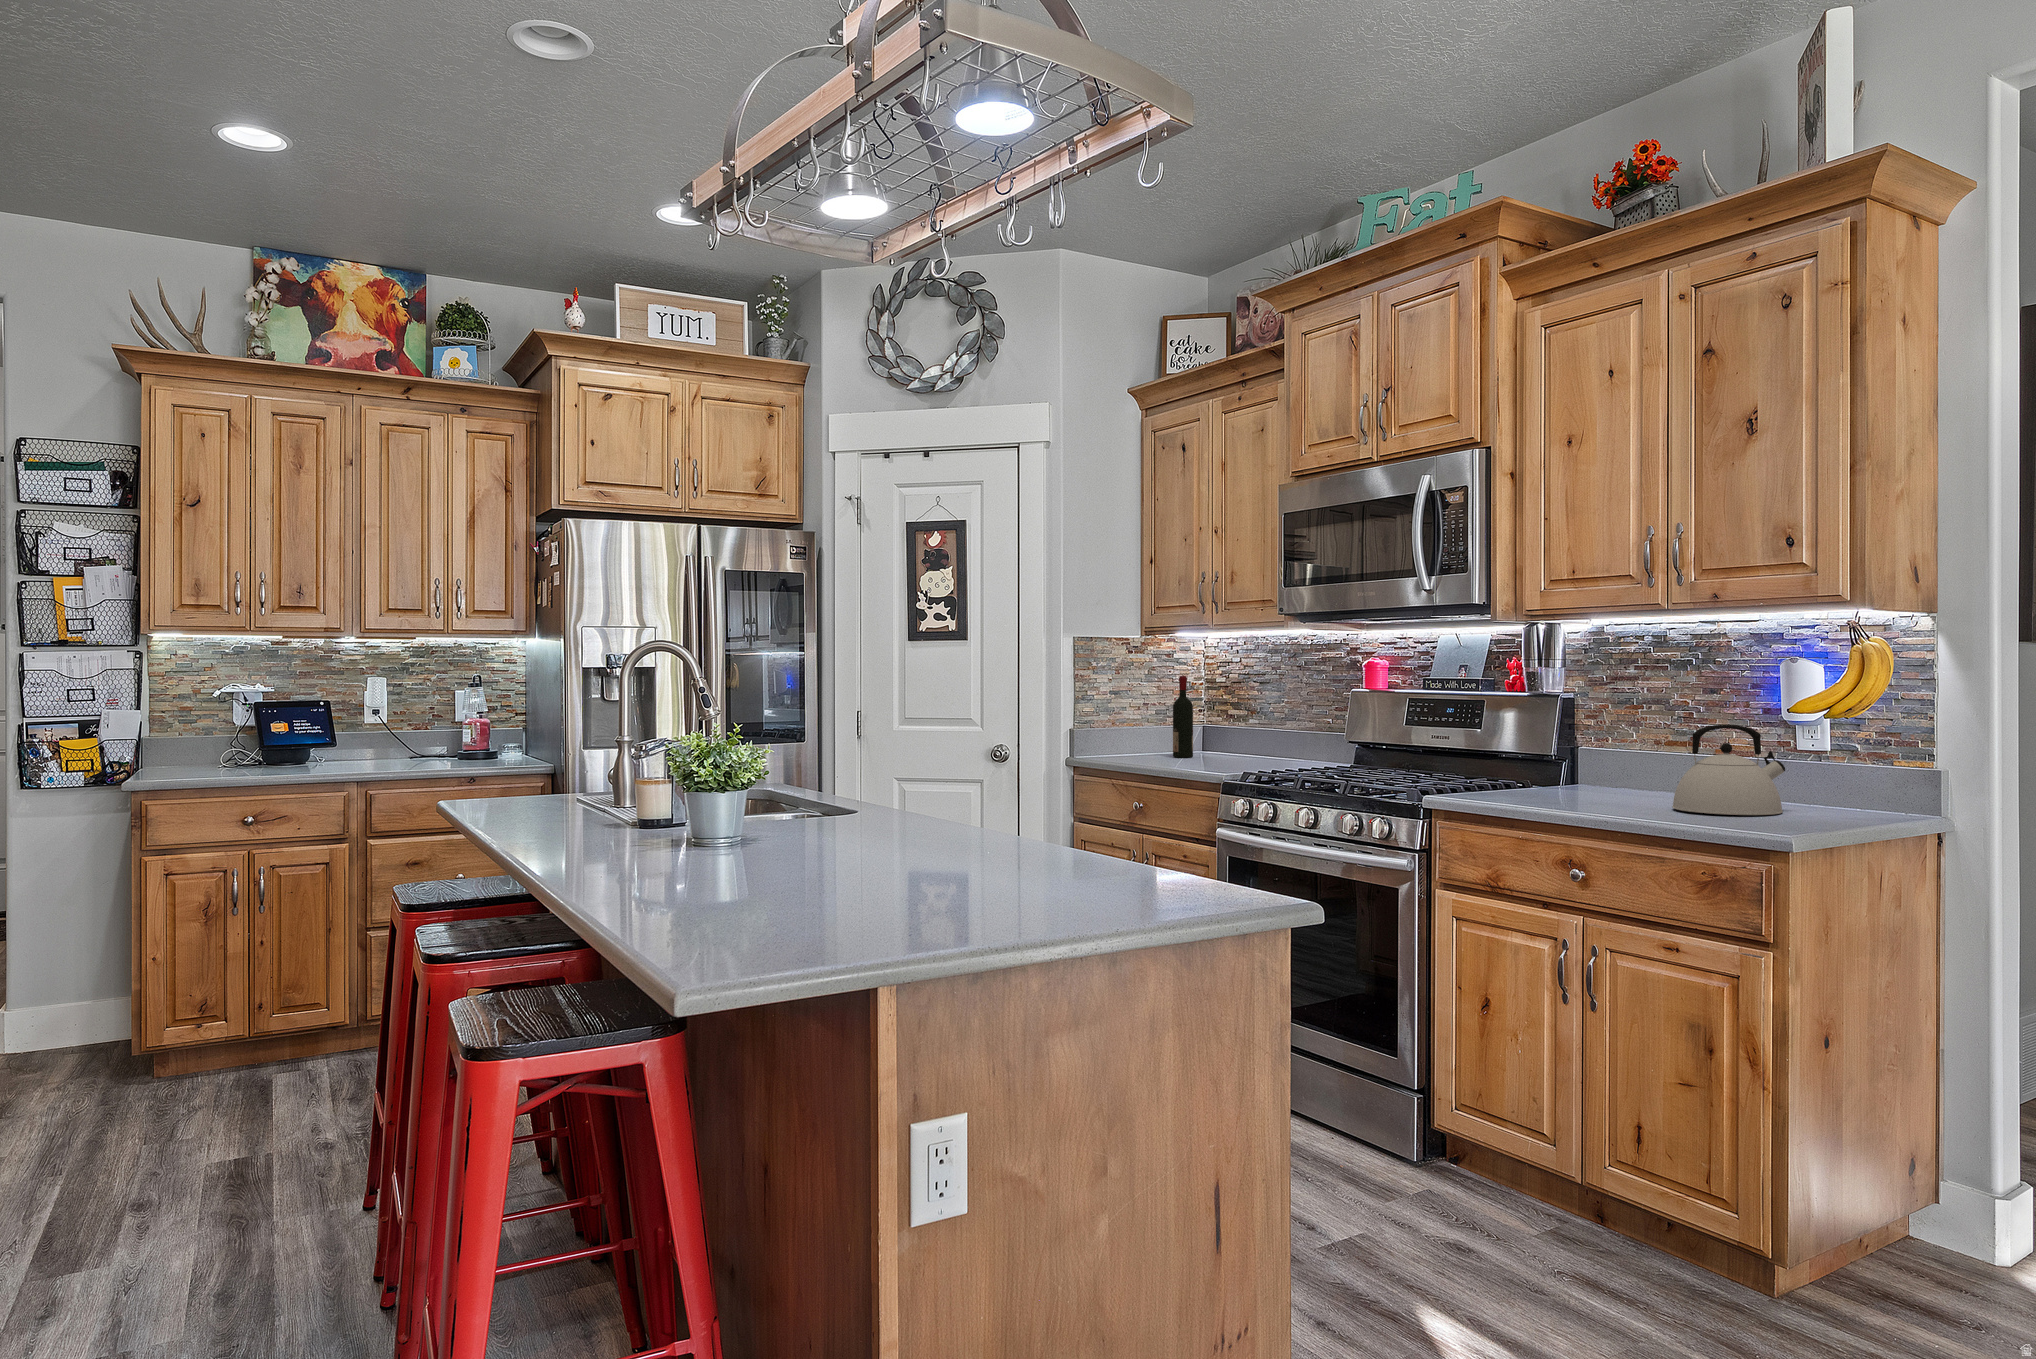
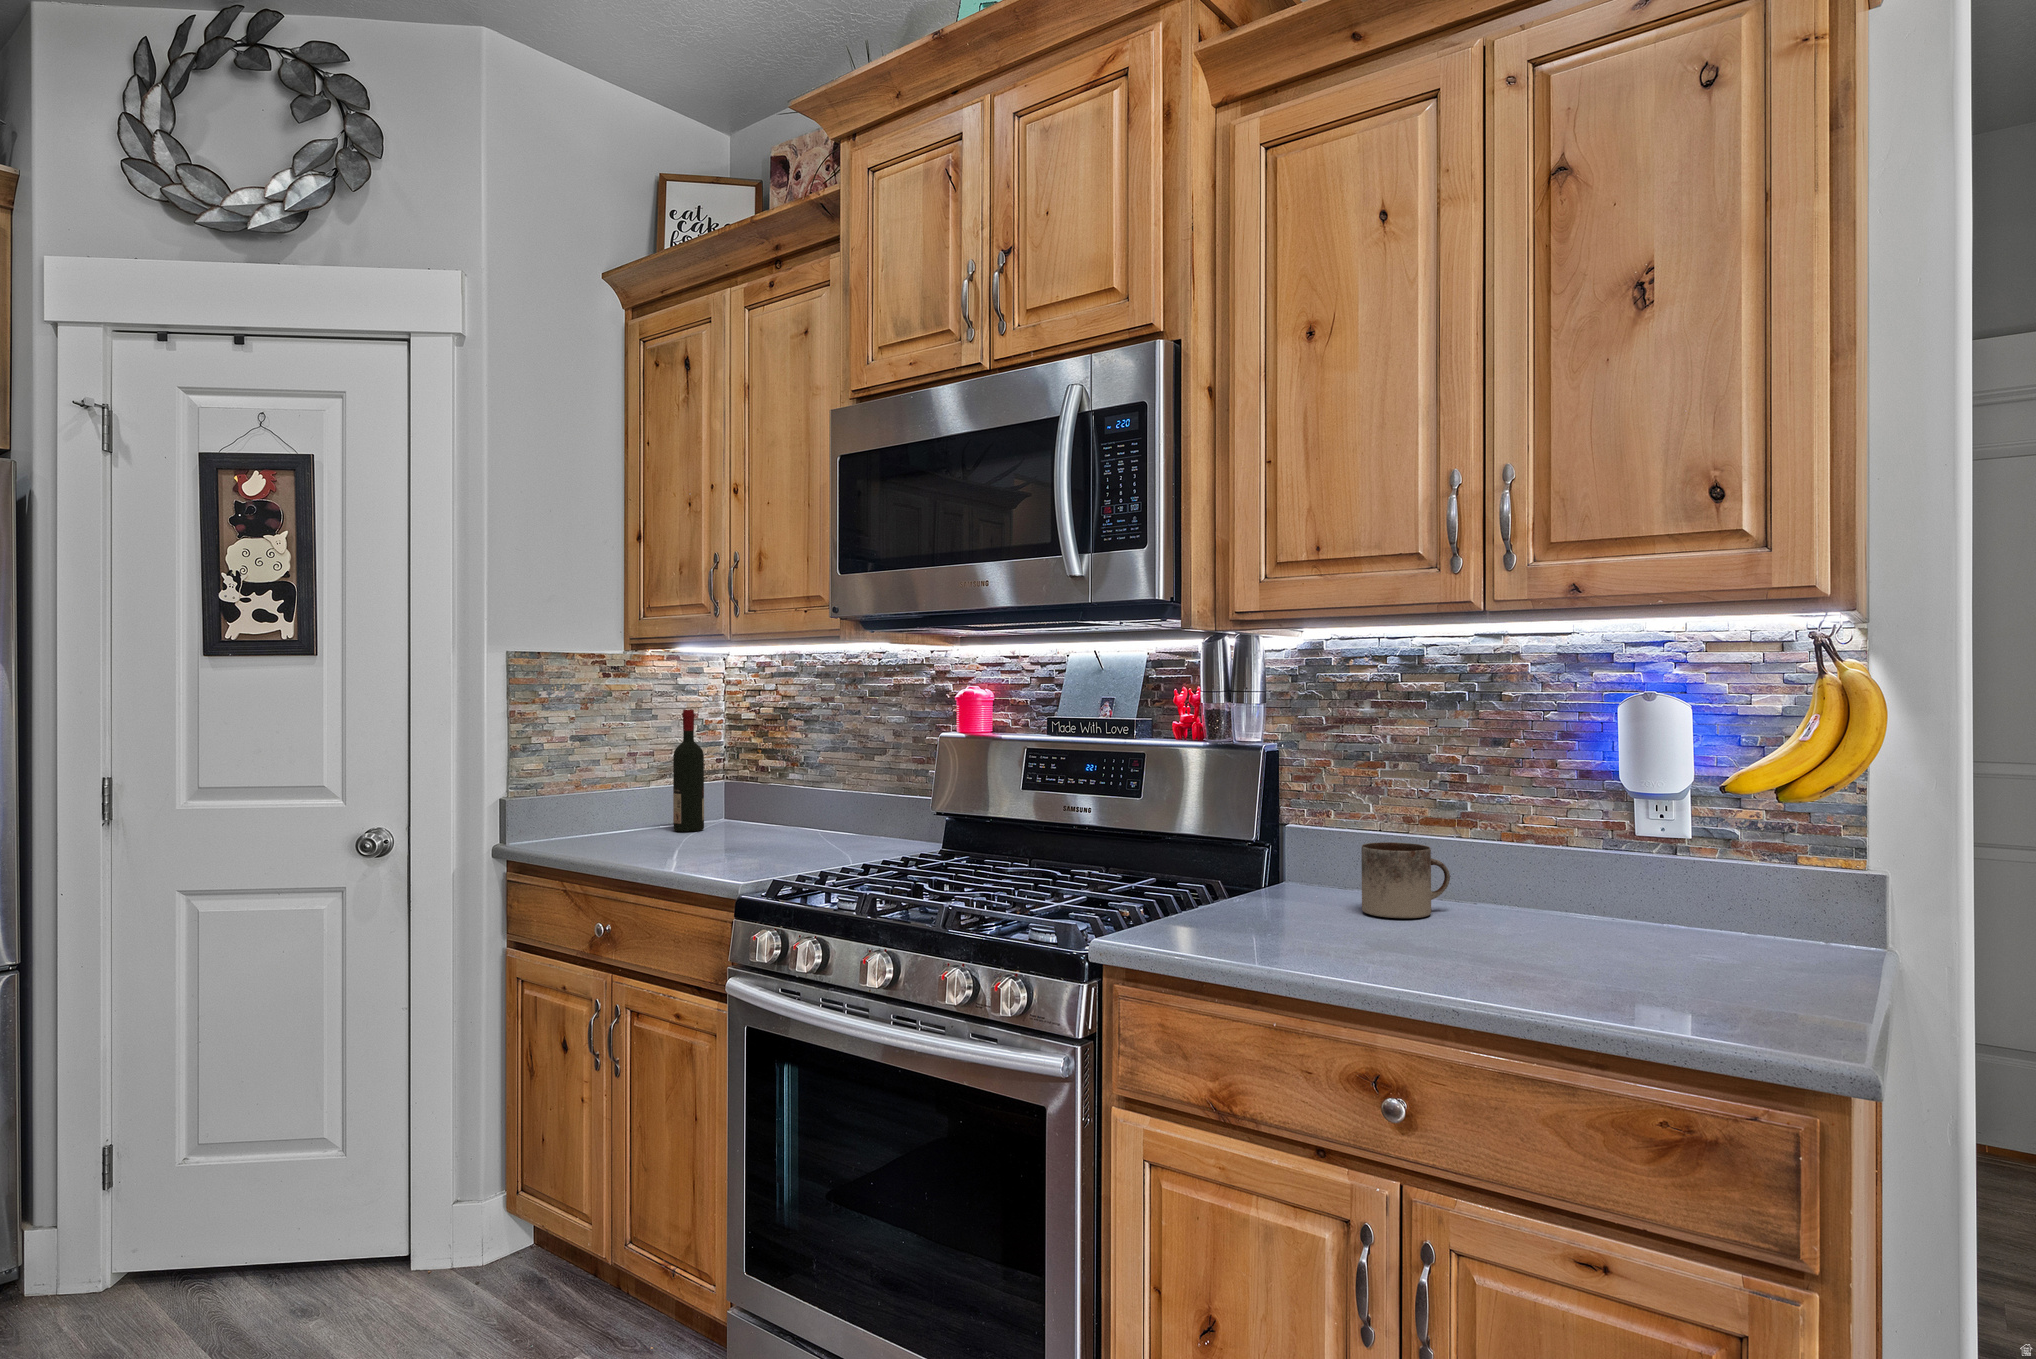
kettle: present [1672,724,1785,815] -> none [1514,812,1700,980]
mug: none [1608,752,1669,796] -> present [1361,842,1450,918]

